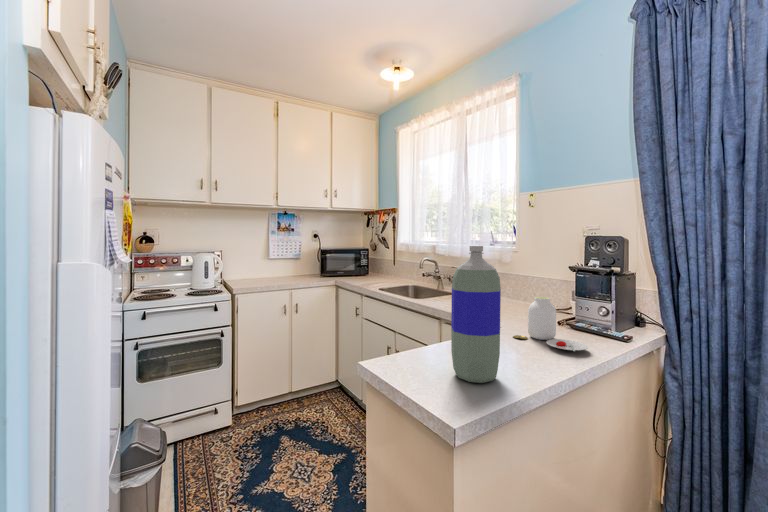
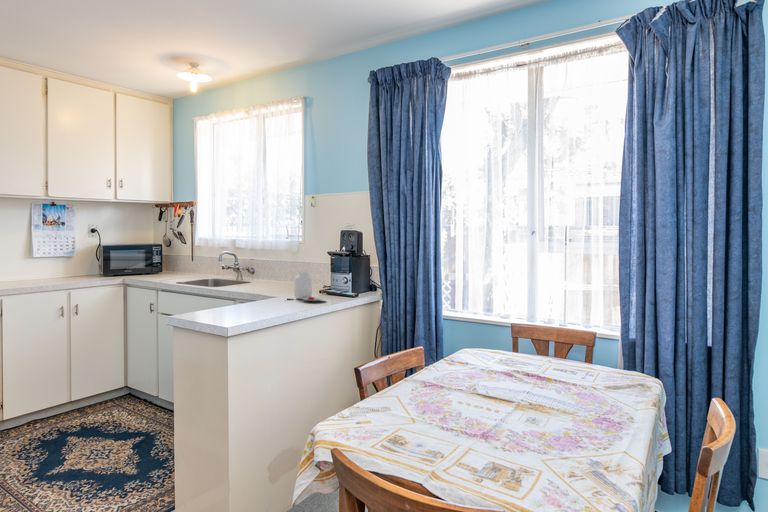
bottle: present [451,246,501,383] -> none [234,235,263,313]

